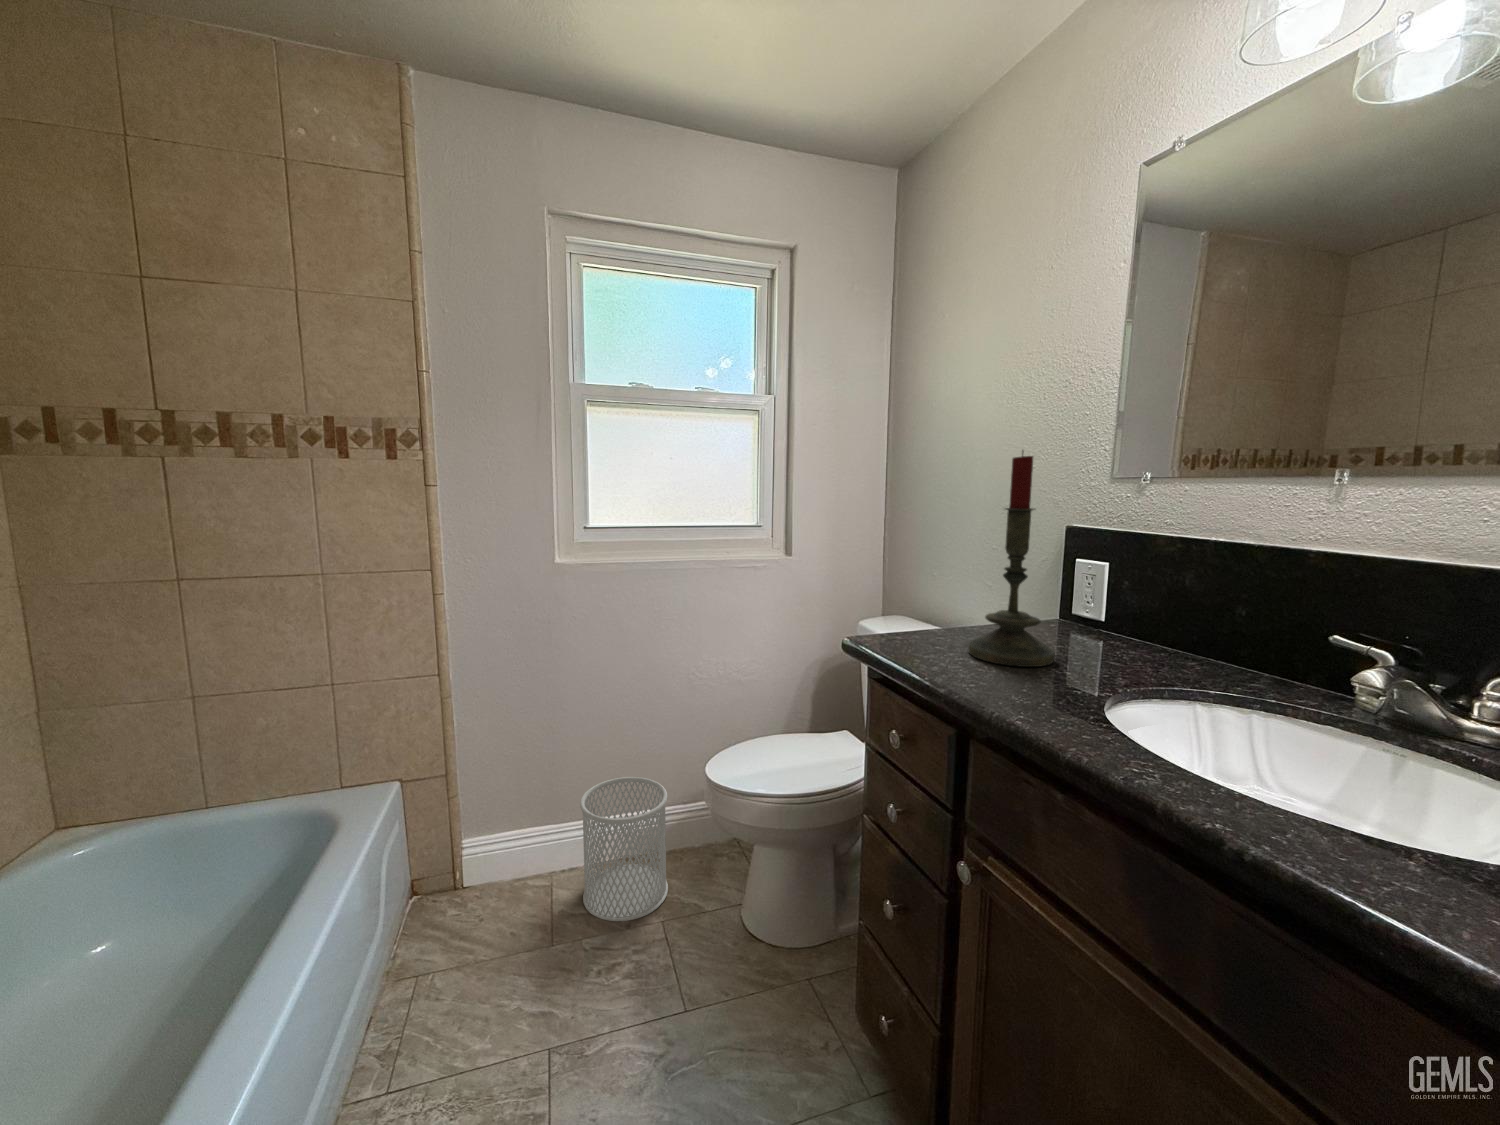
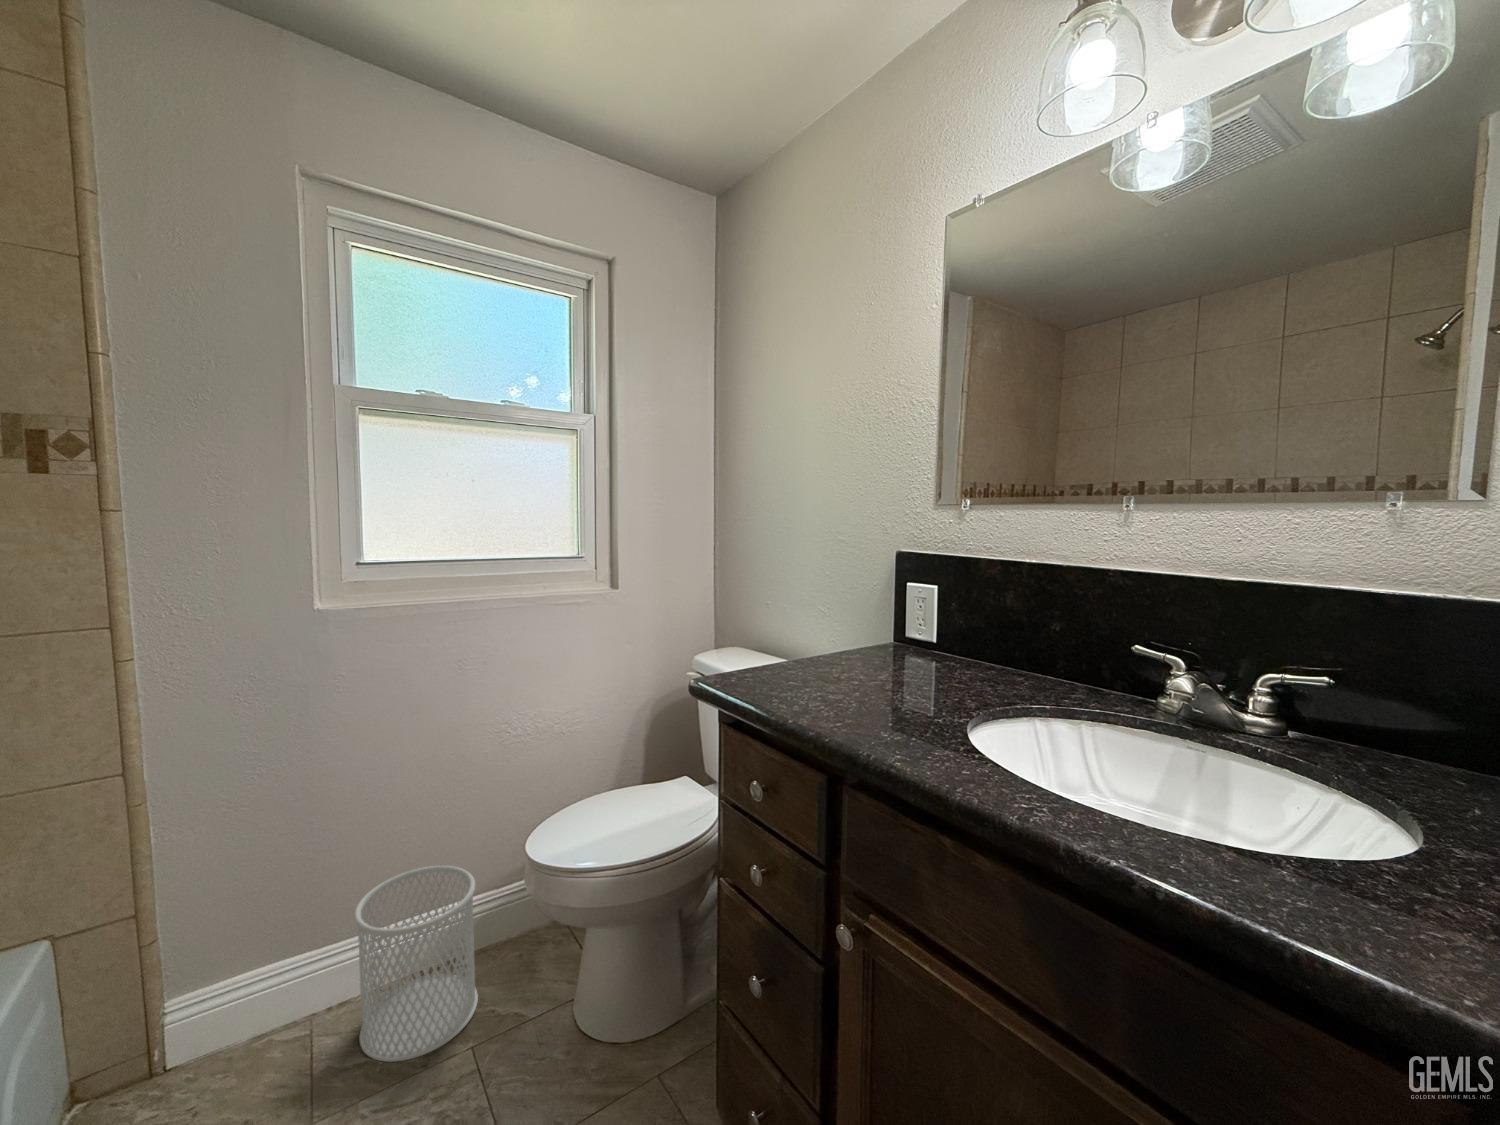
candle: present [968,451,1055,667] -> none [821,474,905,697]

